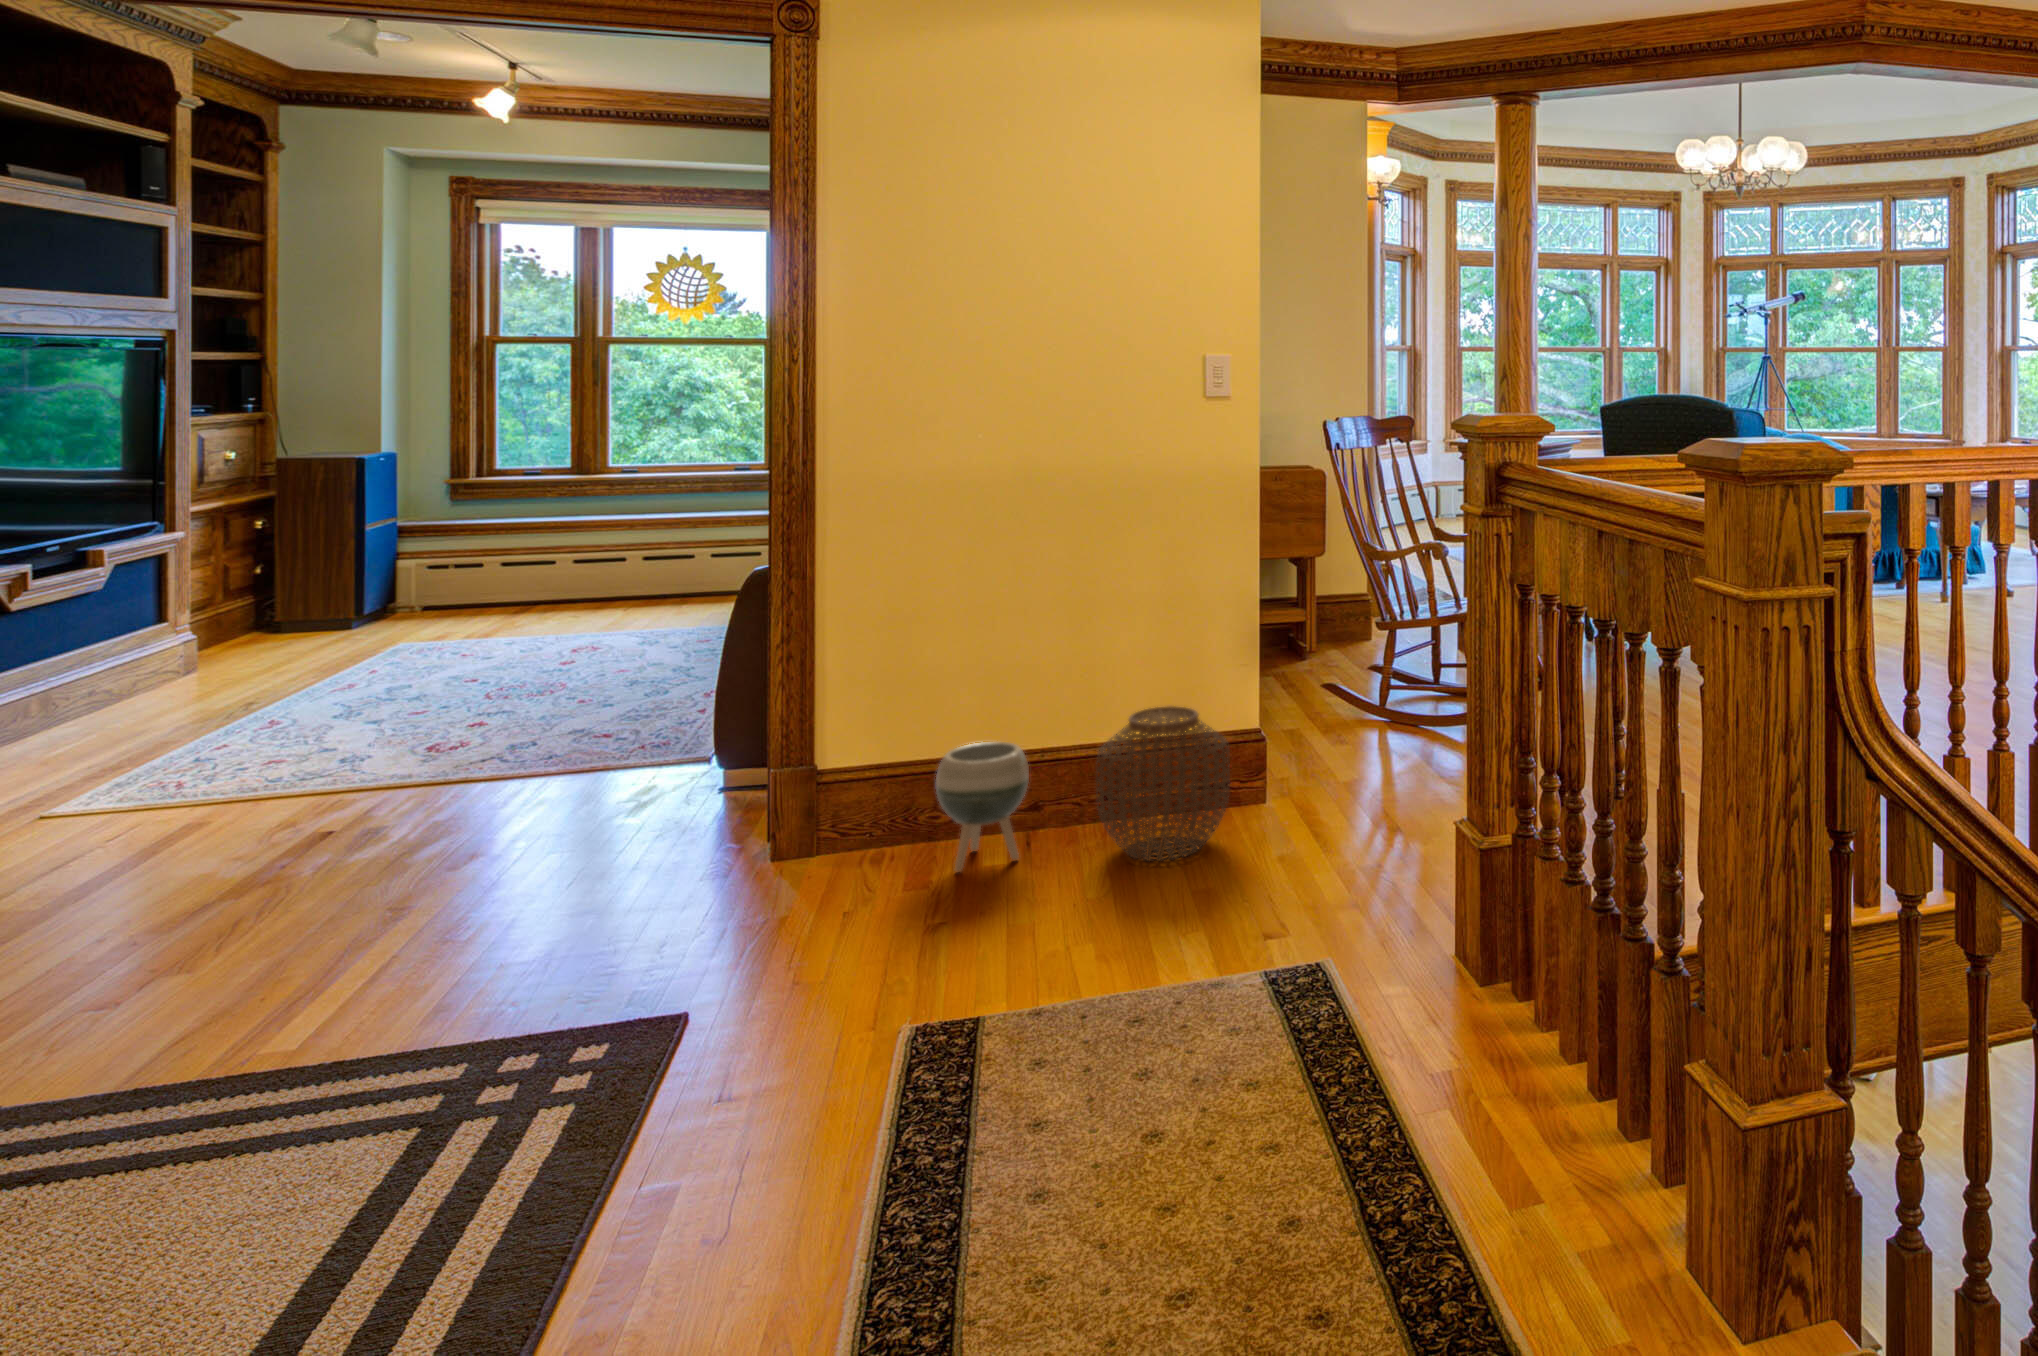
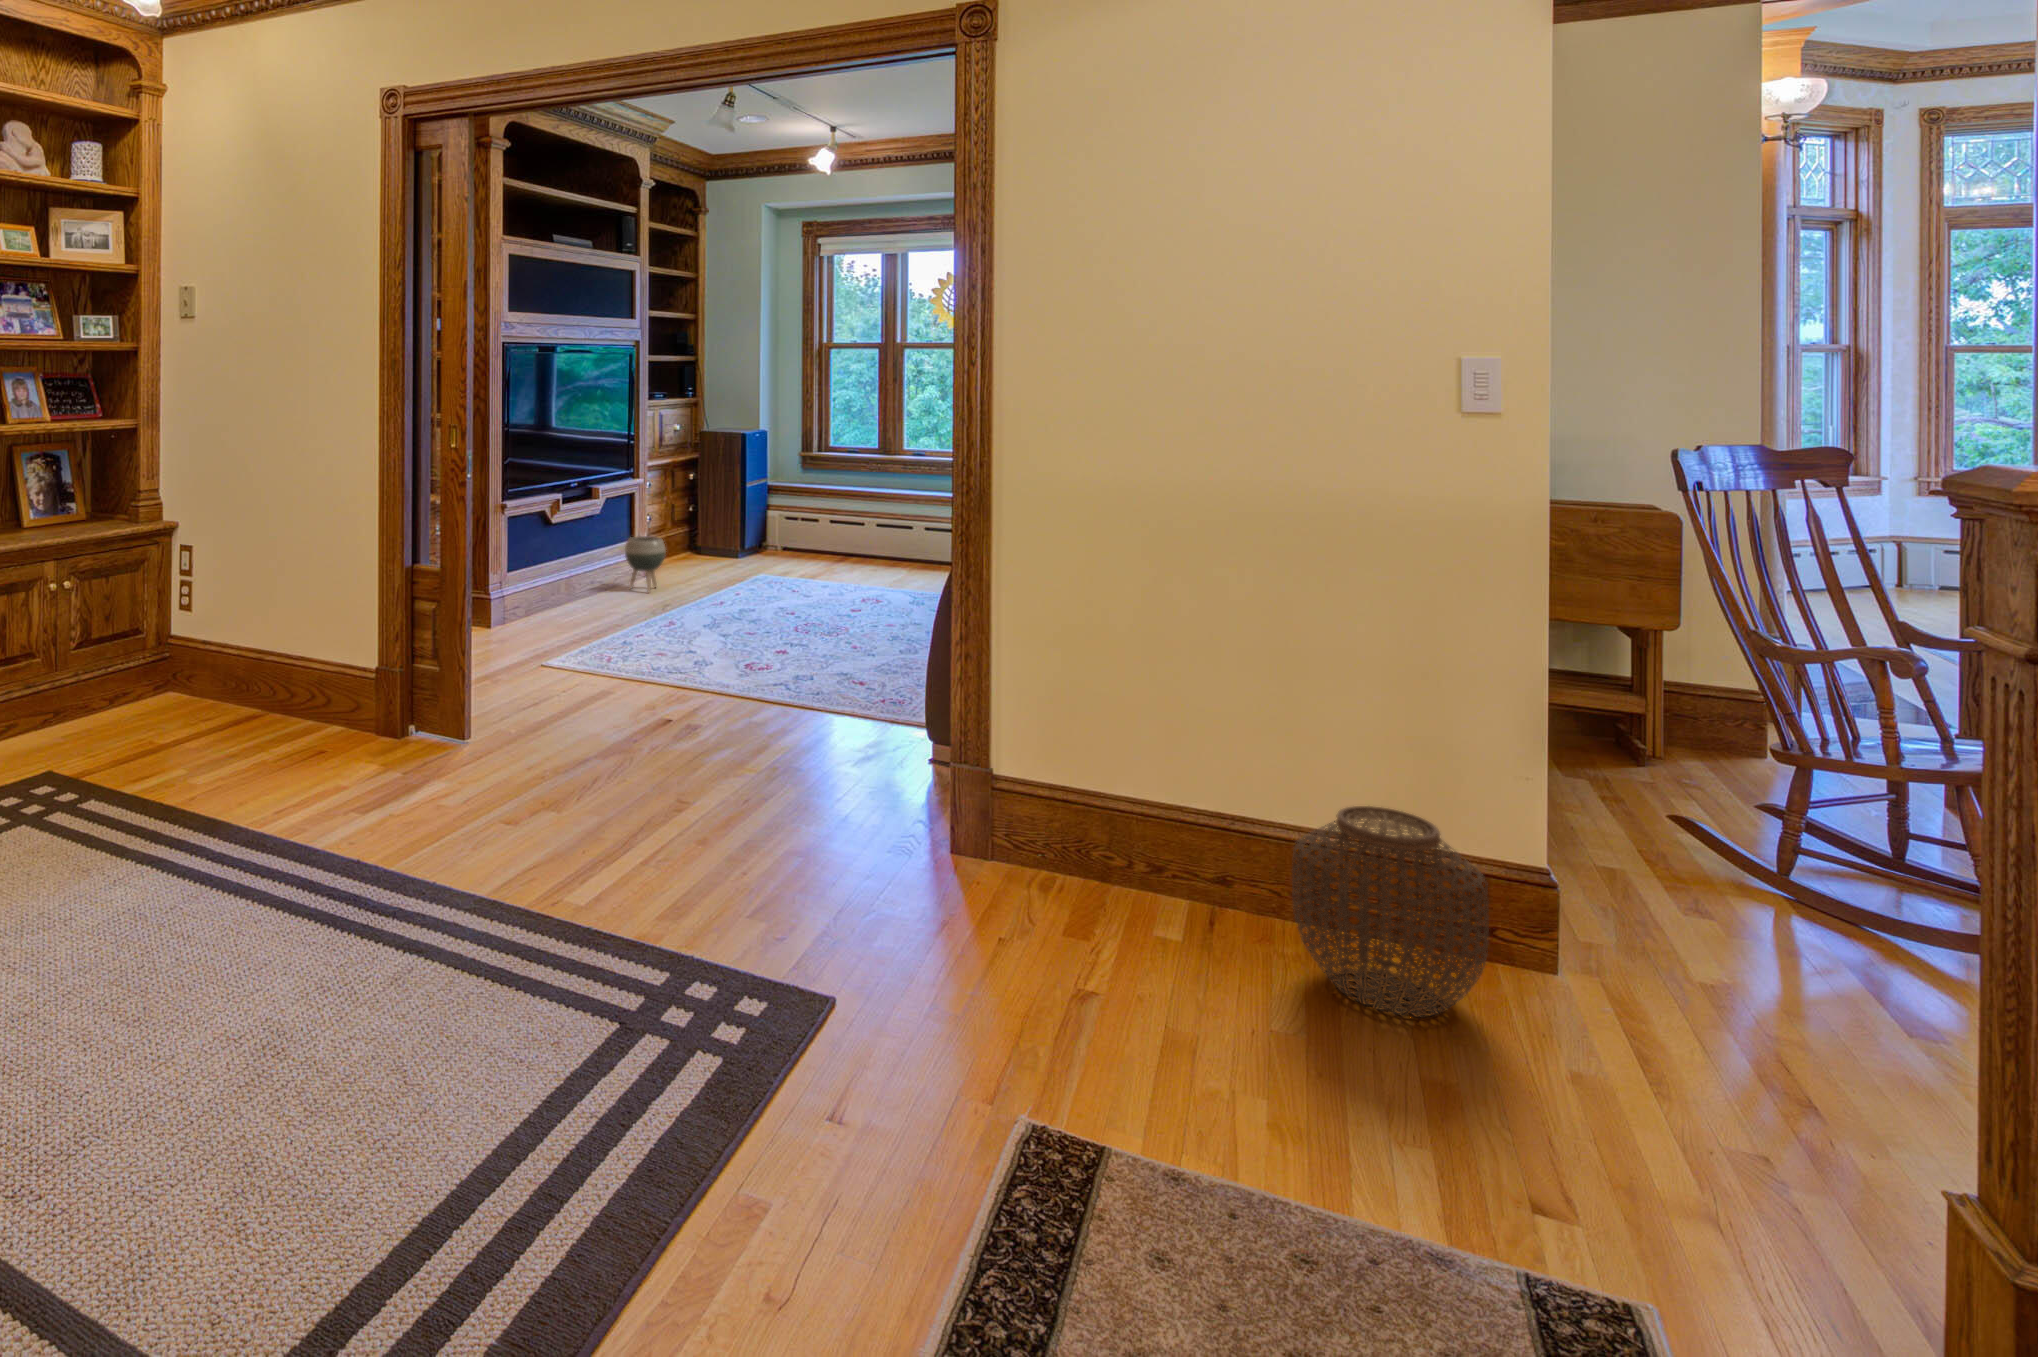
planter: present [936,742,1029,872] -> present [625,536,666,592]

